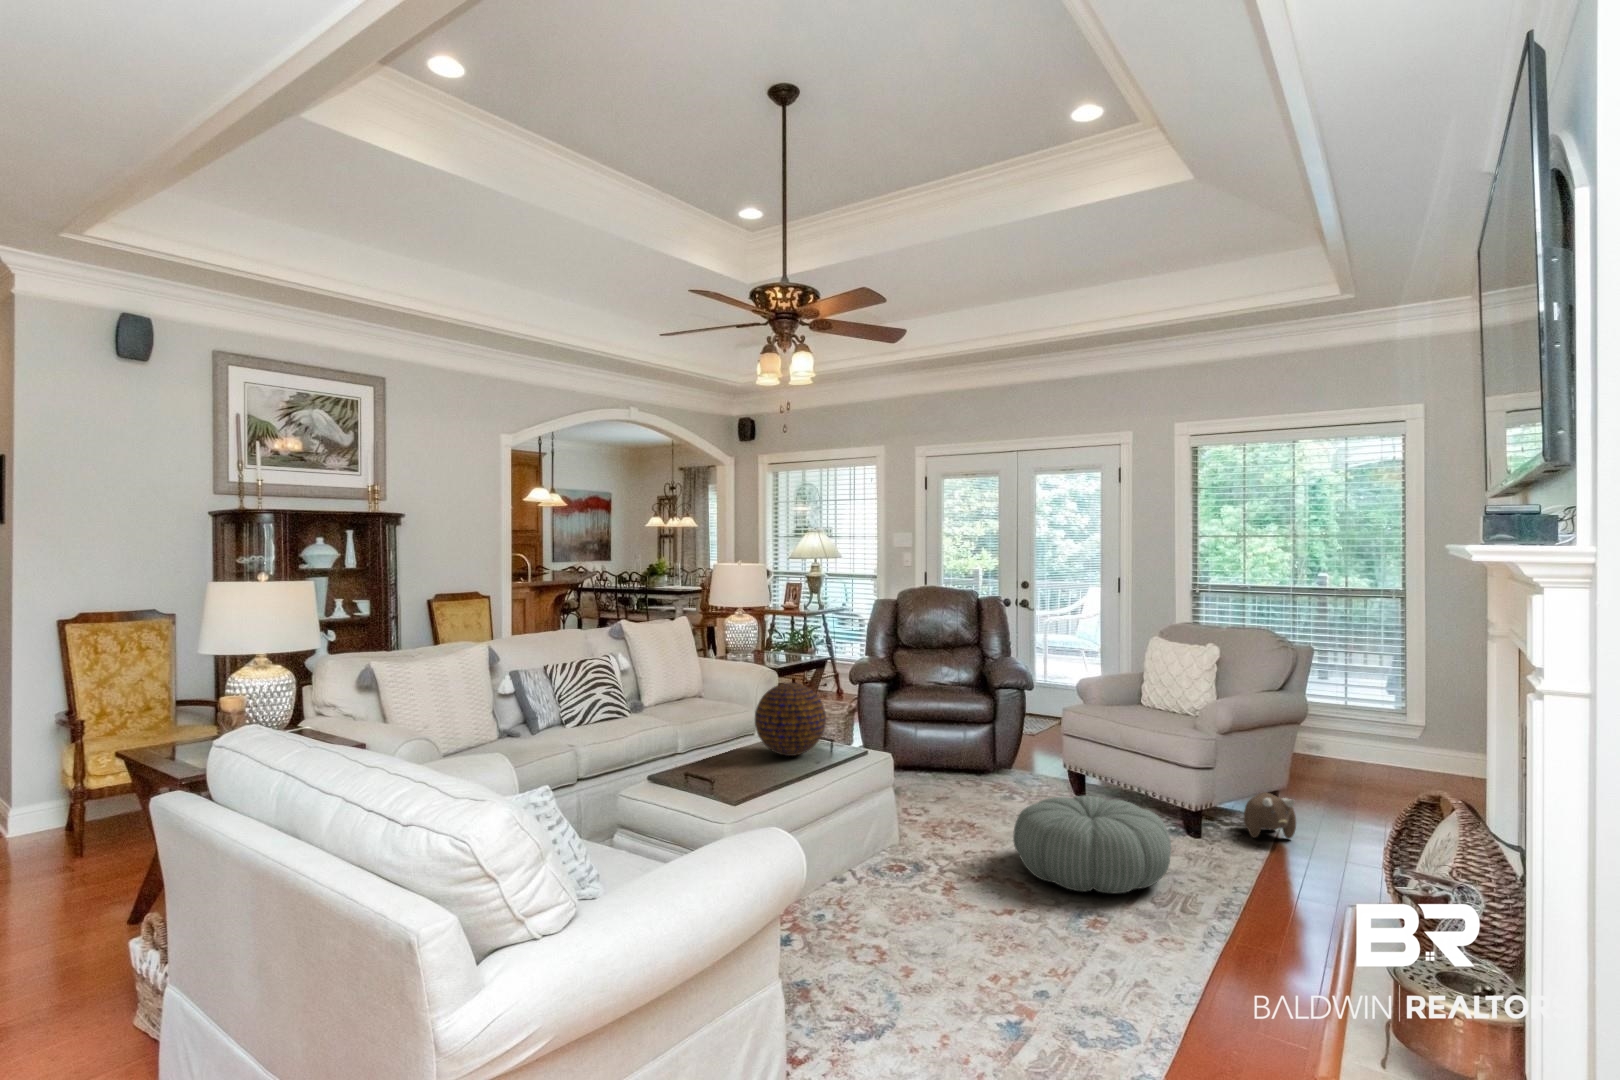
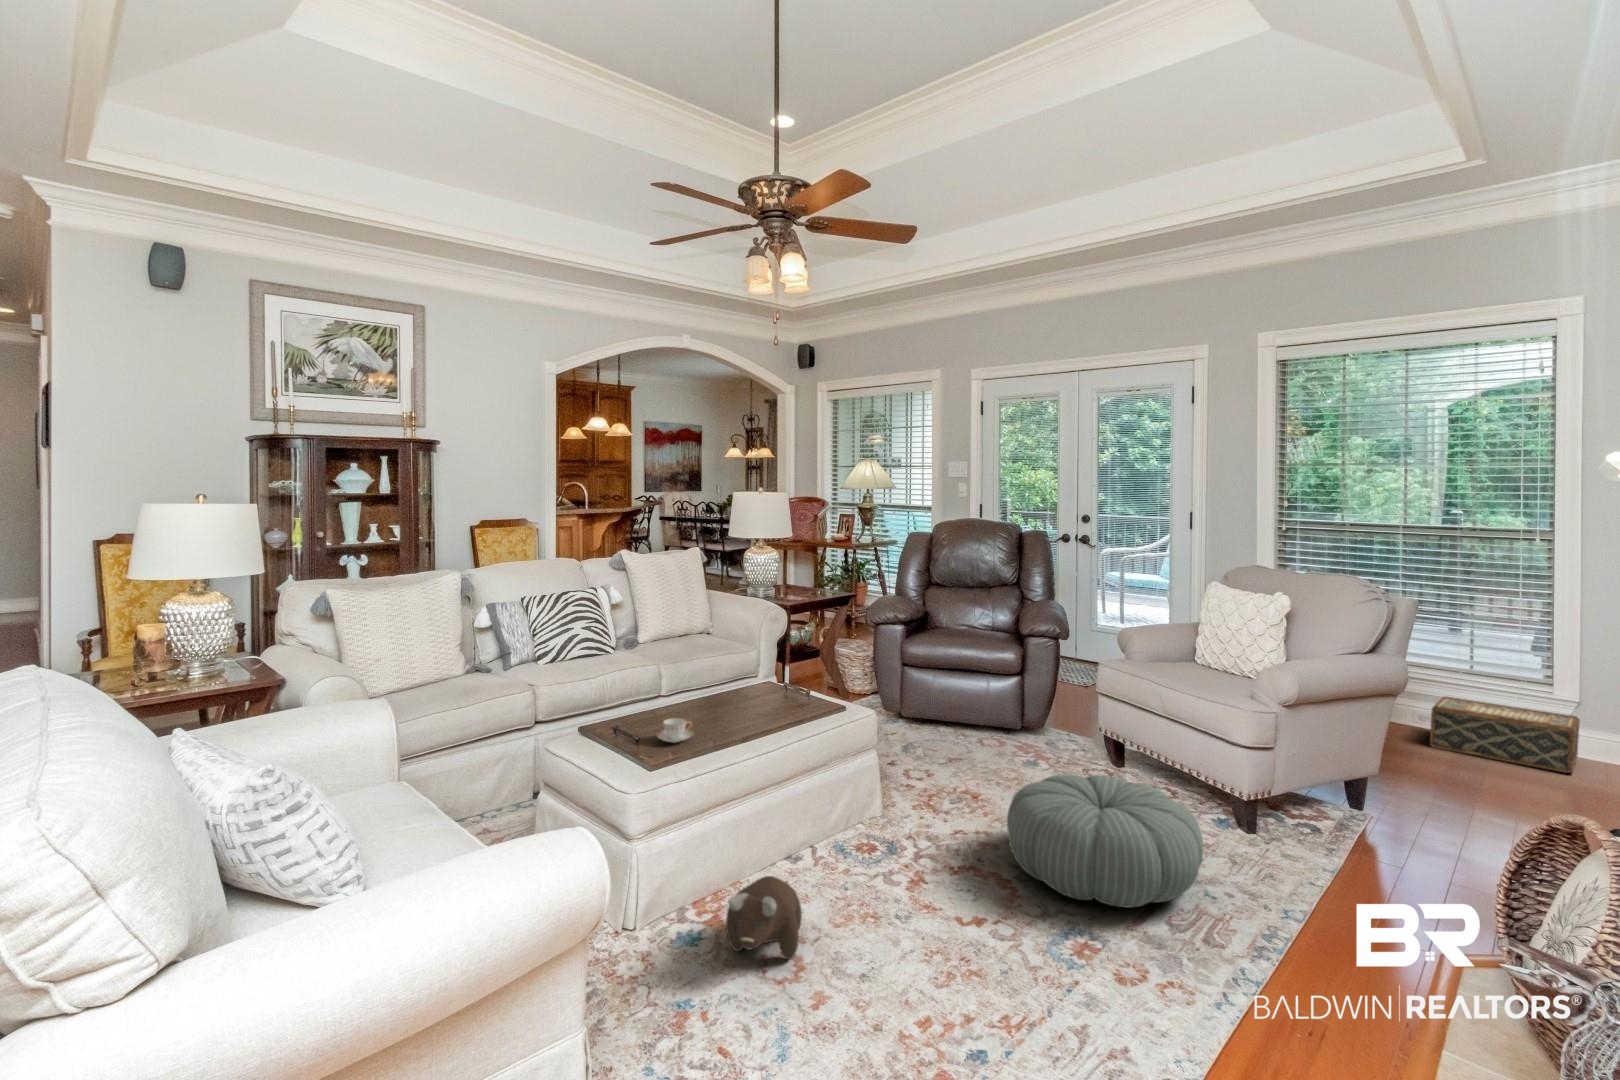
decorative orb: present [755,683,826,756] -> none [715,627,796,709]
woven basket: none [1327,726,1437,782] -> present [1430,697,1580,773]
teacup: none [725,763,757,784] -> present [656,718,693,743]
plush toy: present [1244,792,1296,839] -> present [726,876,802,959]

